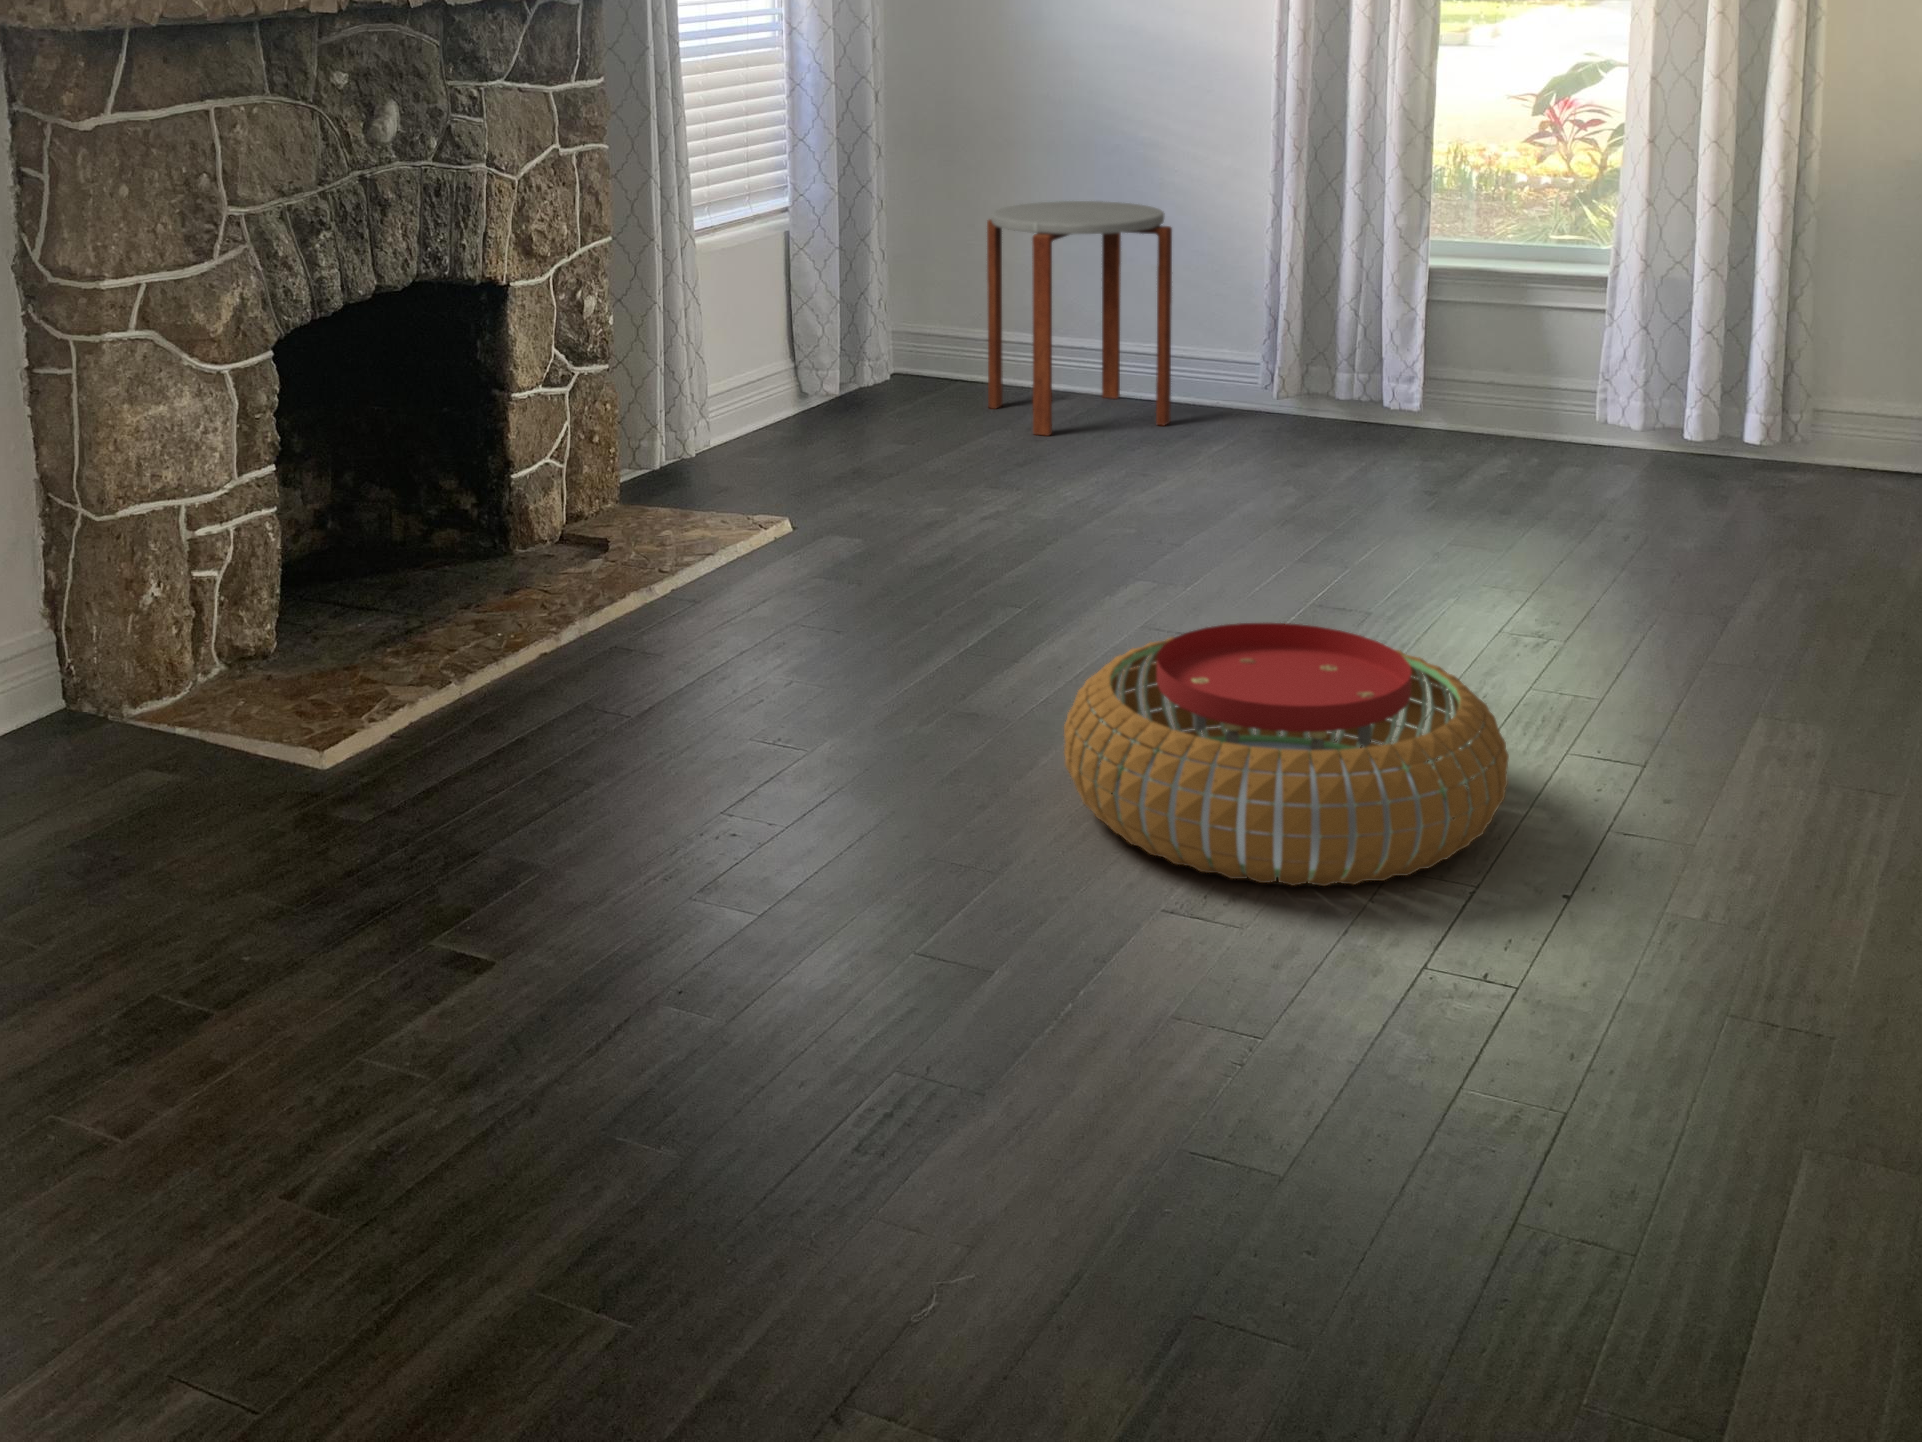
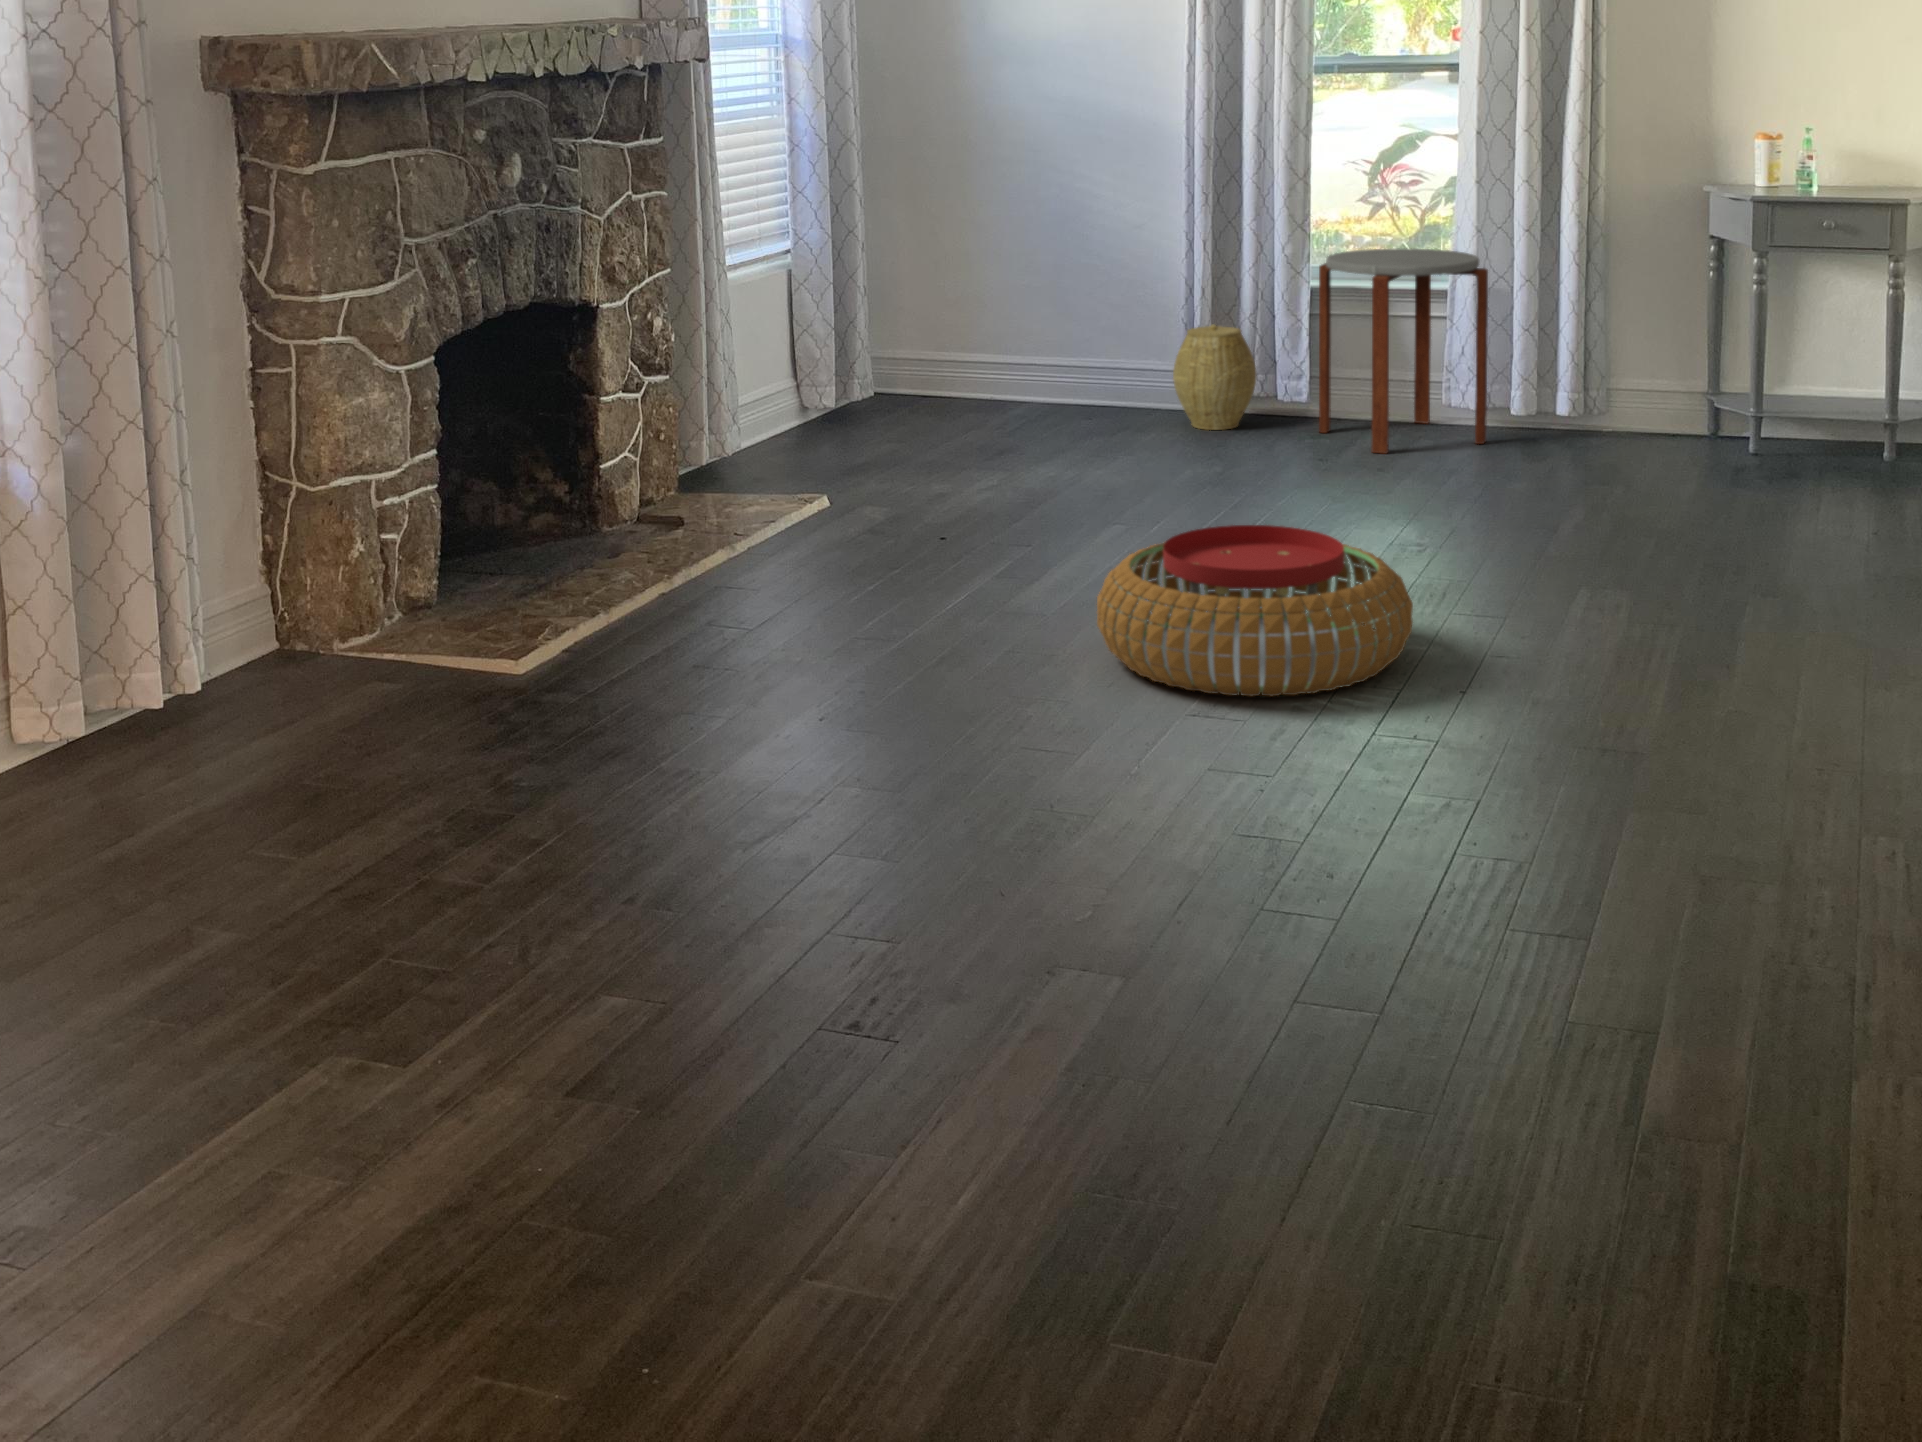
side table: present [987,201,1172,436] -> present [1319,248,1488,454]
woven basket: none [1246,311,1350,441] -> present [1173,325,1256,430]

